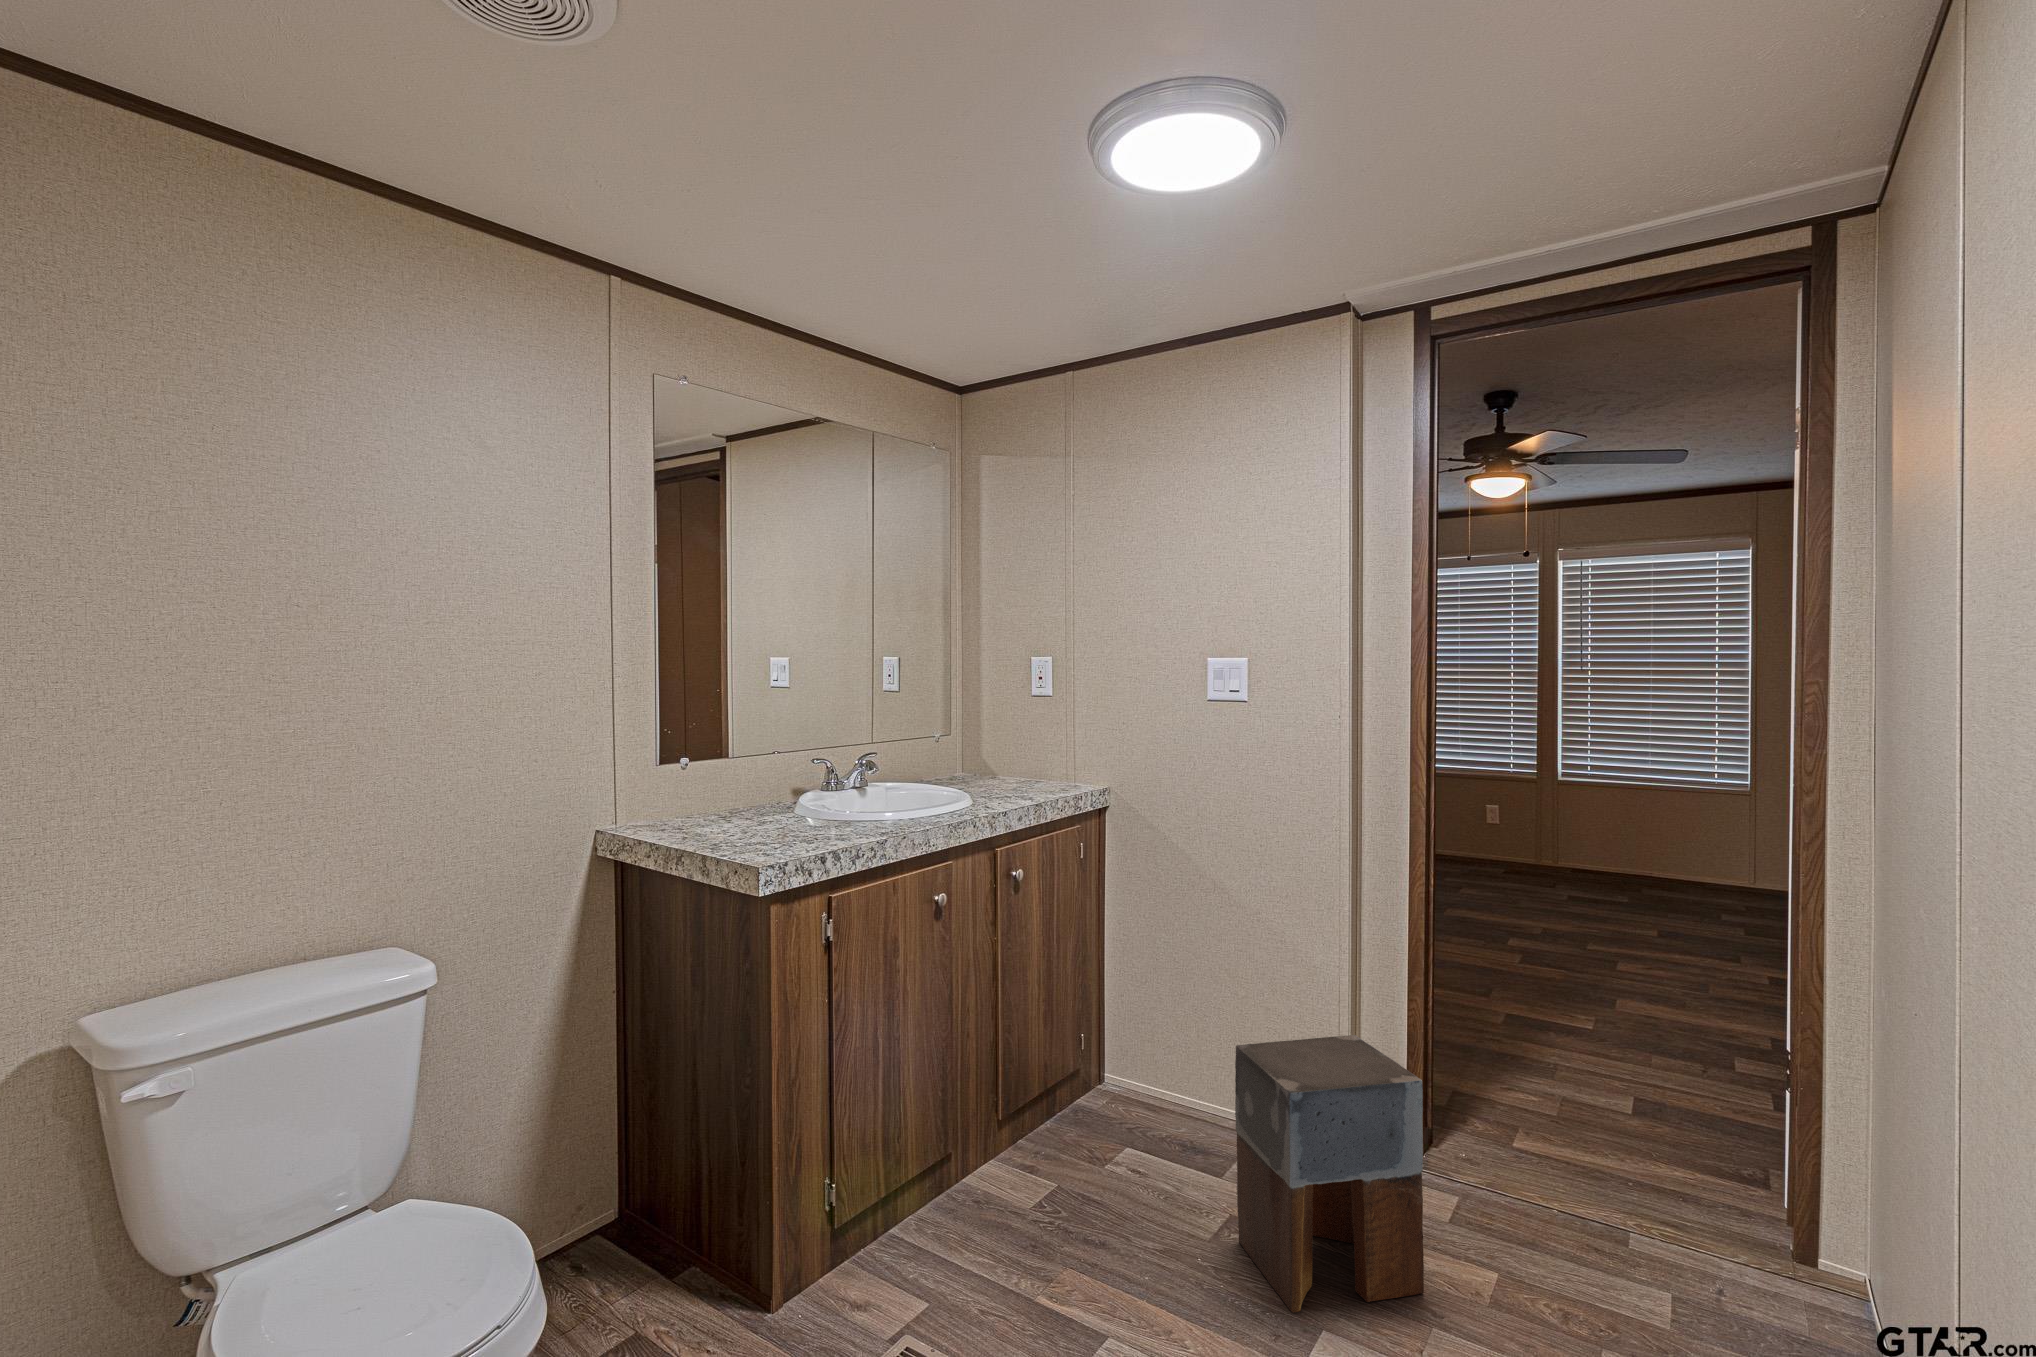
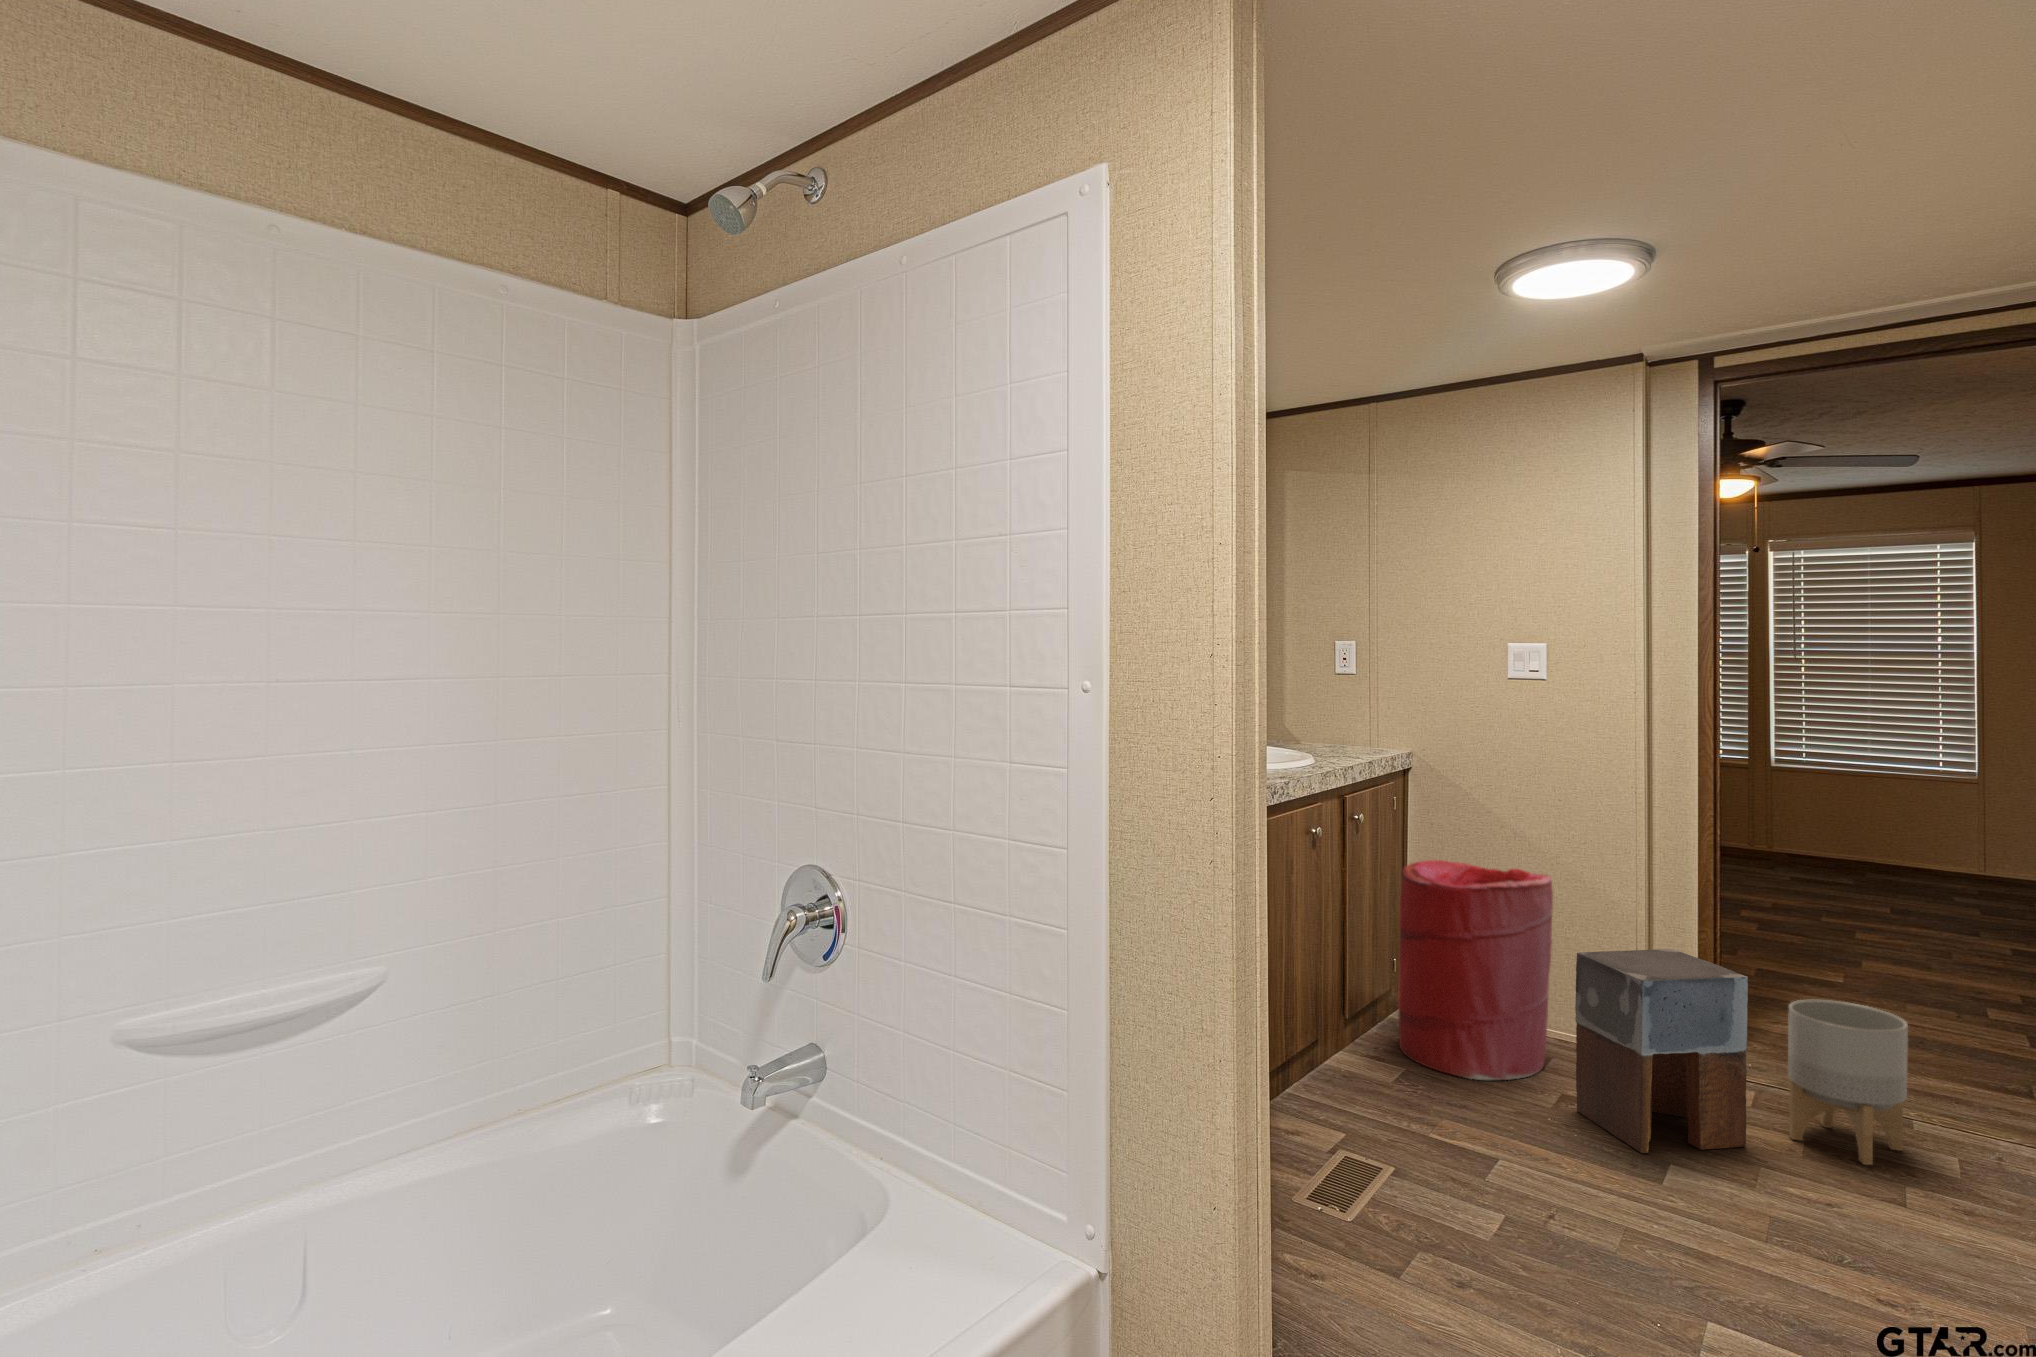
laundry hamper: none [1068,917,1236,1196] -> present [1398,860,1553,1080]
planter: none [1479,1097,1611,1319] -> present [1788,1000,1908,1165]

